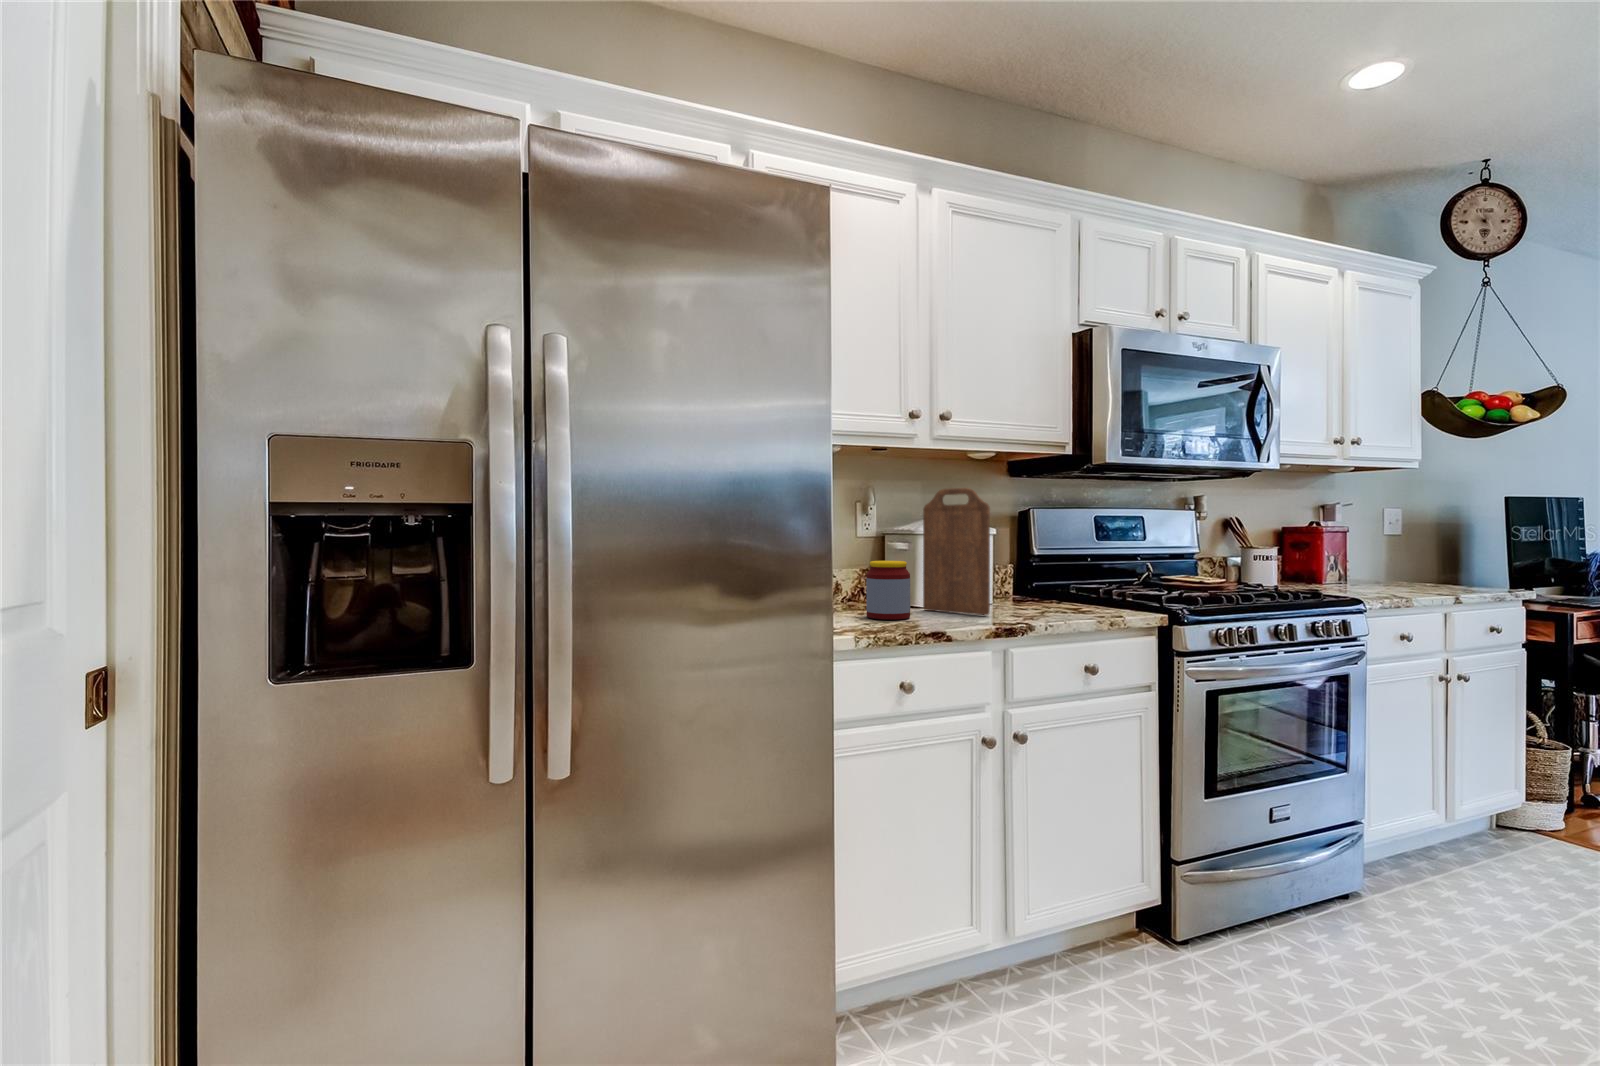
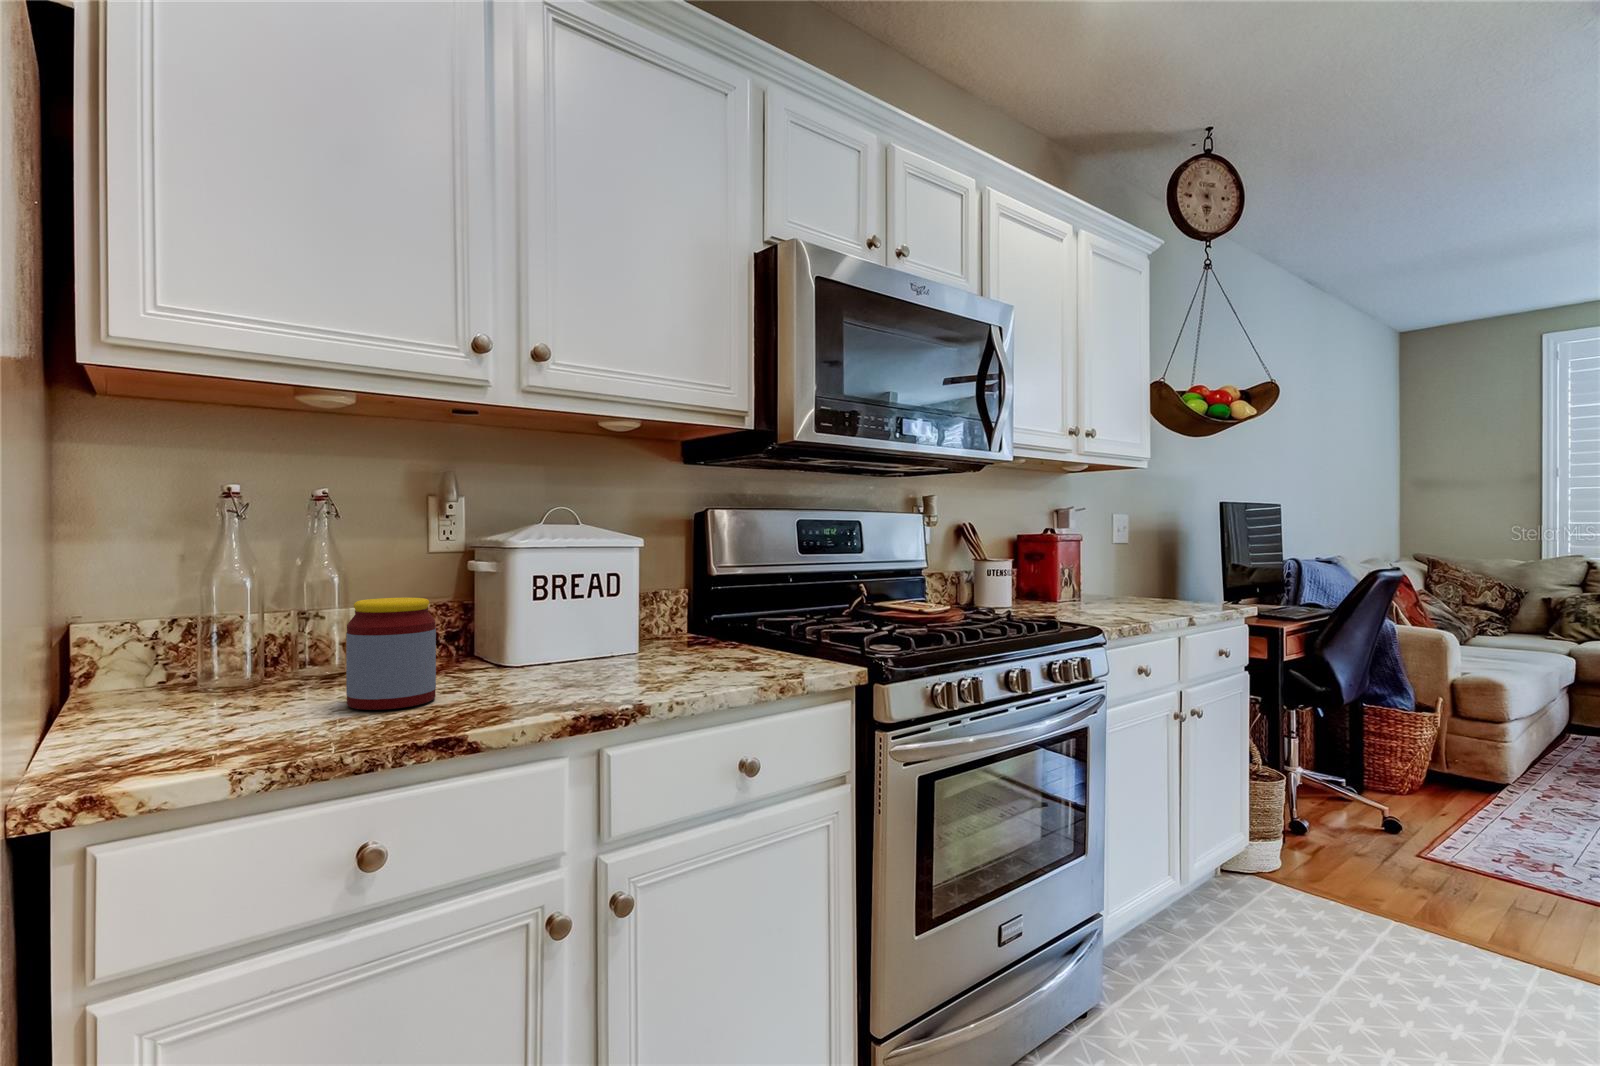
cutting board: present [923,488,990,615] -> none [486,471,588,687]

